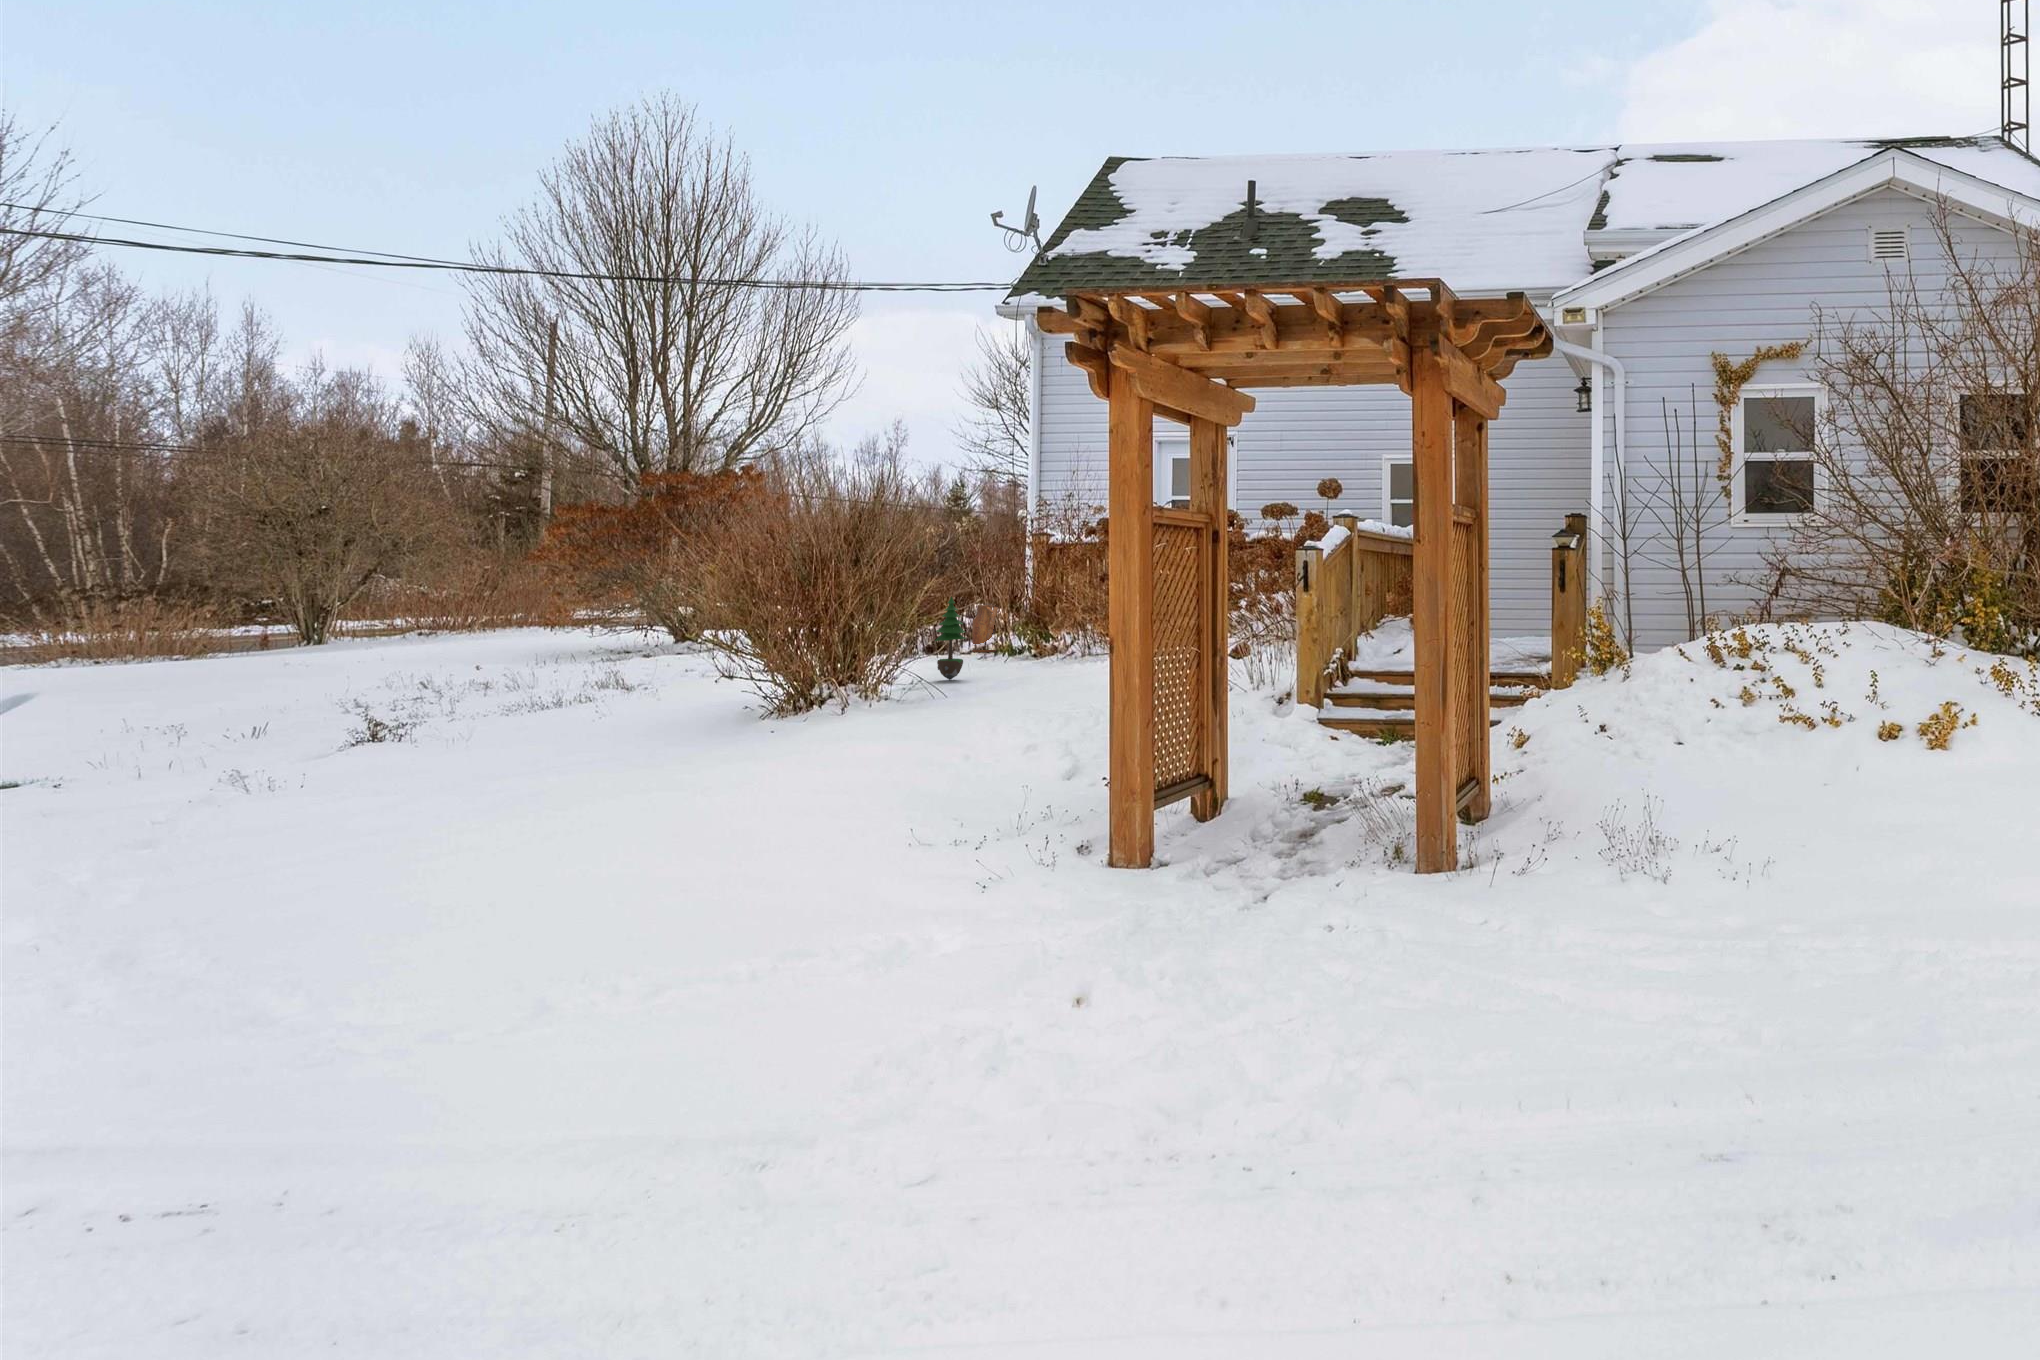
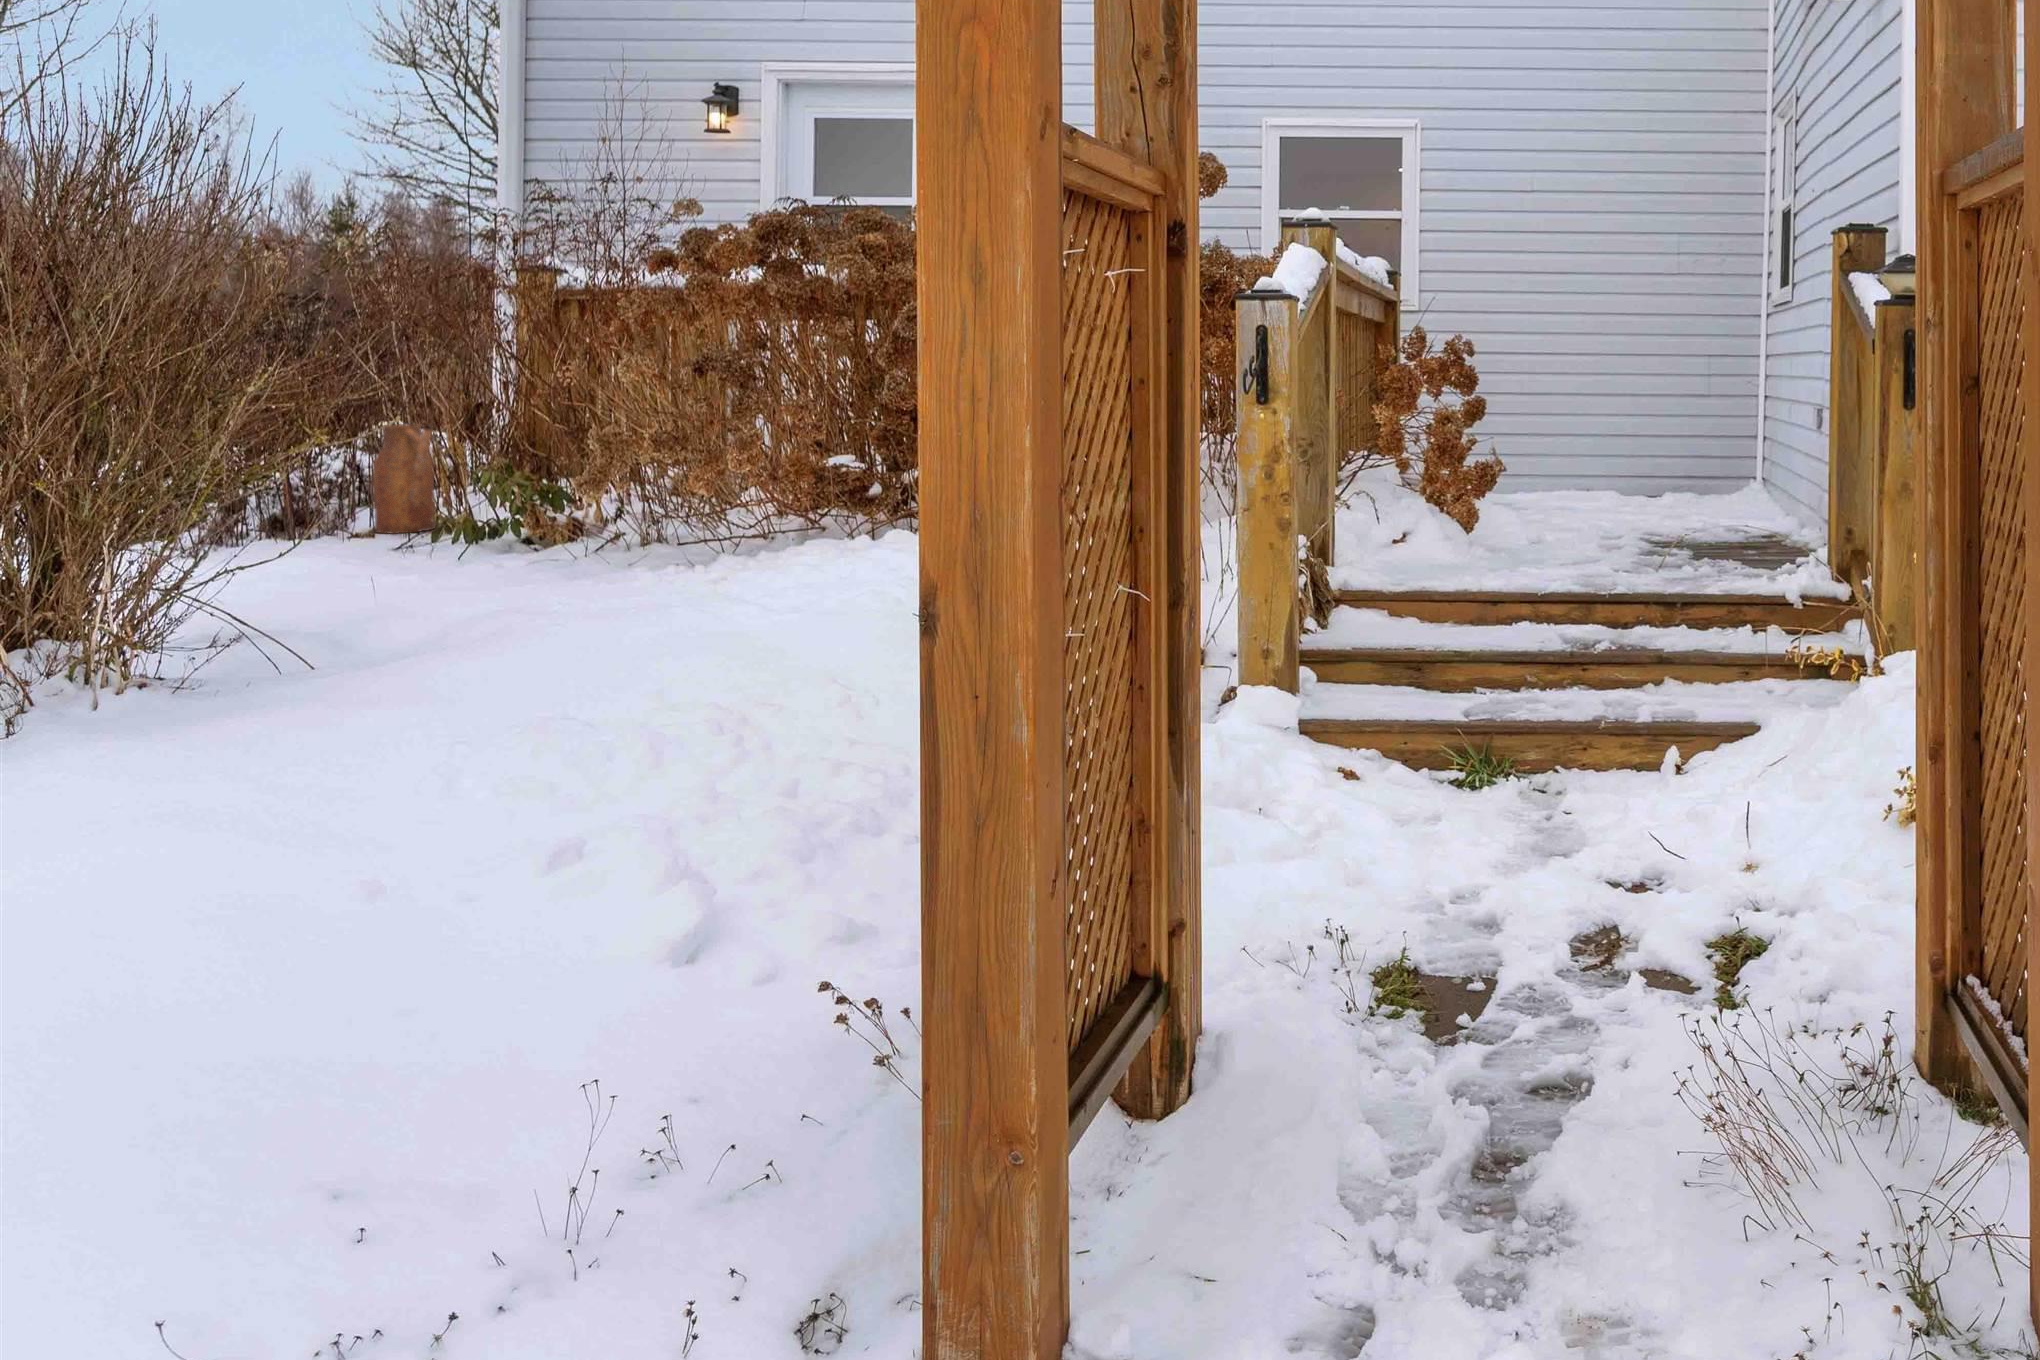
potted tree: present [935,597,966,680] -> none [164,439,276,683]

